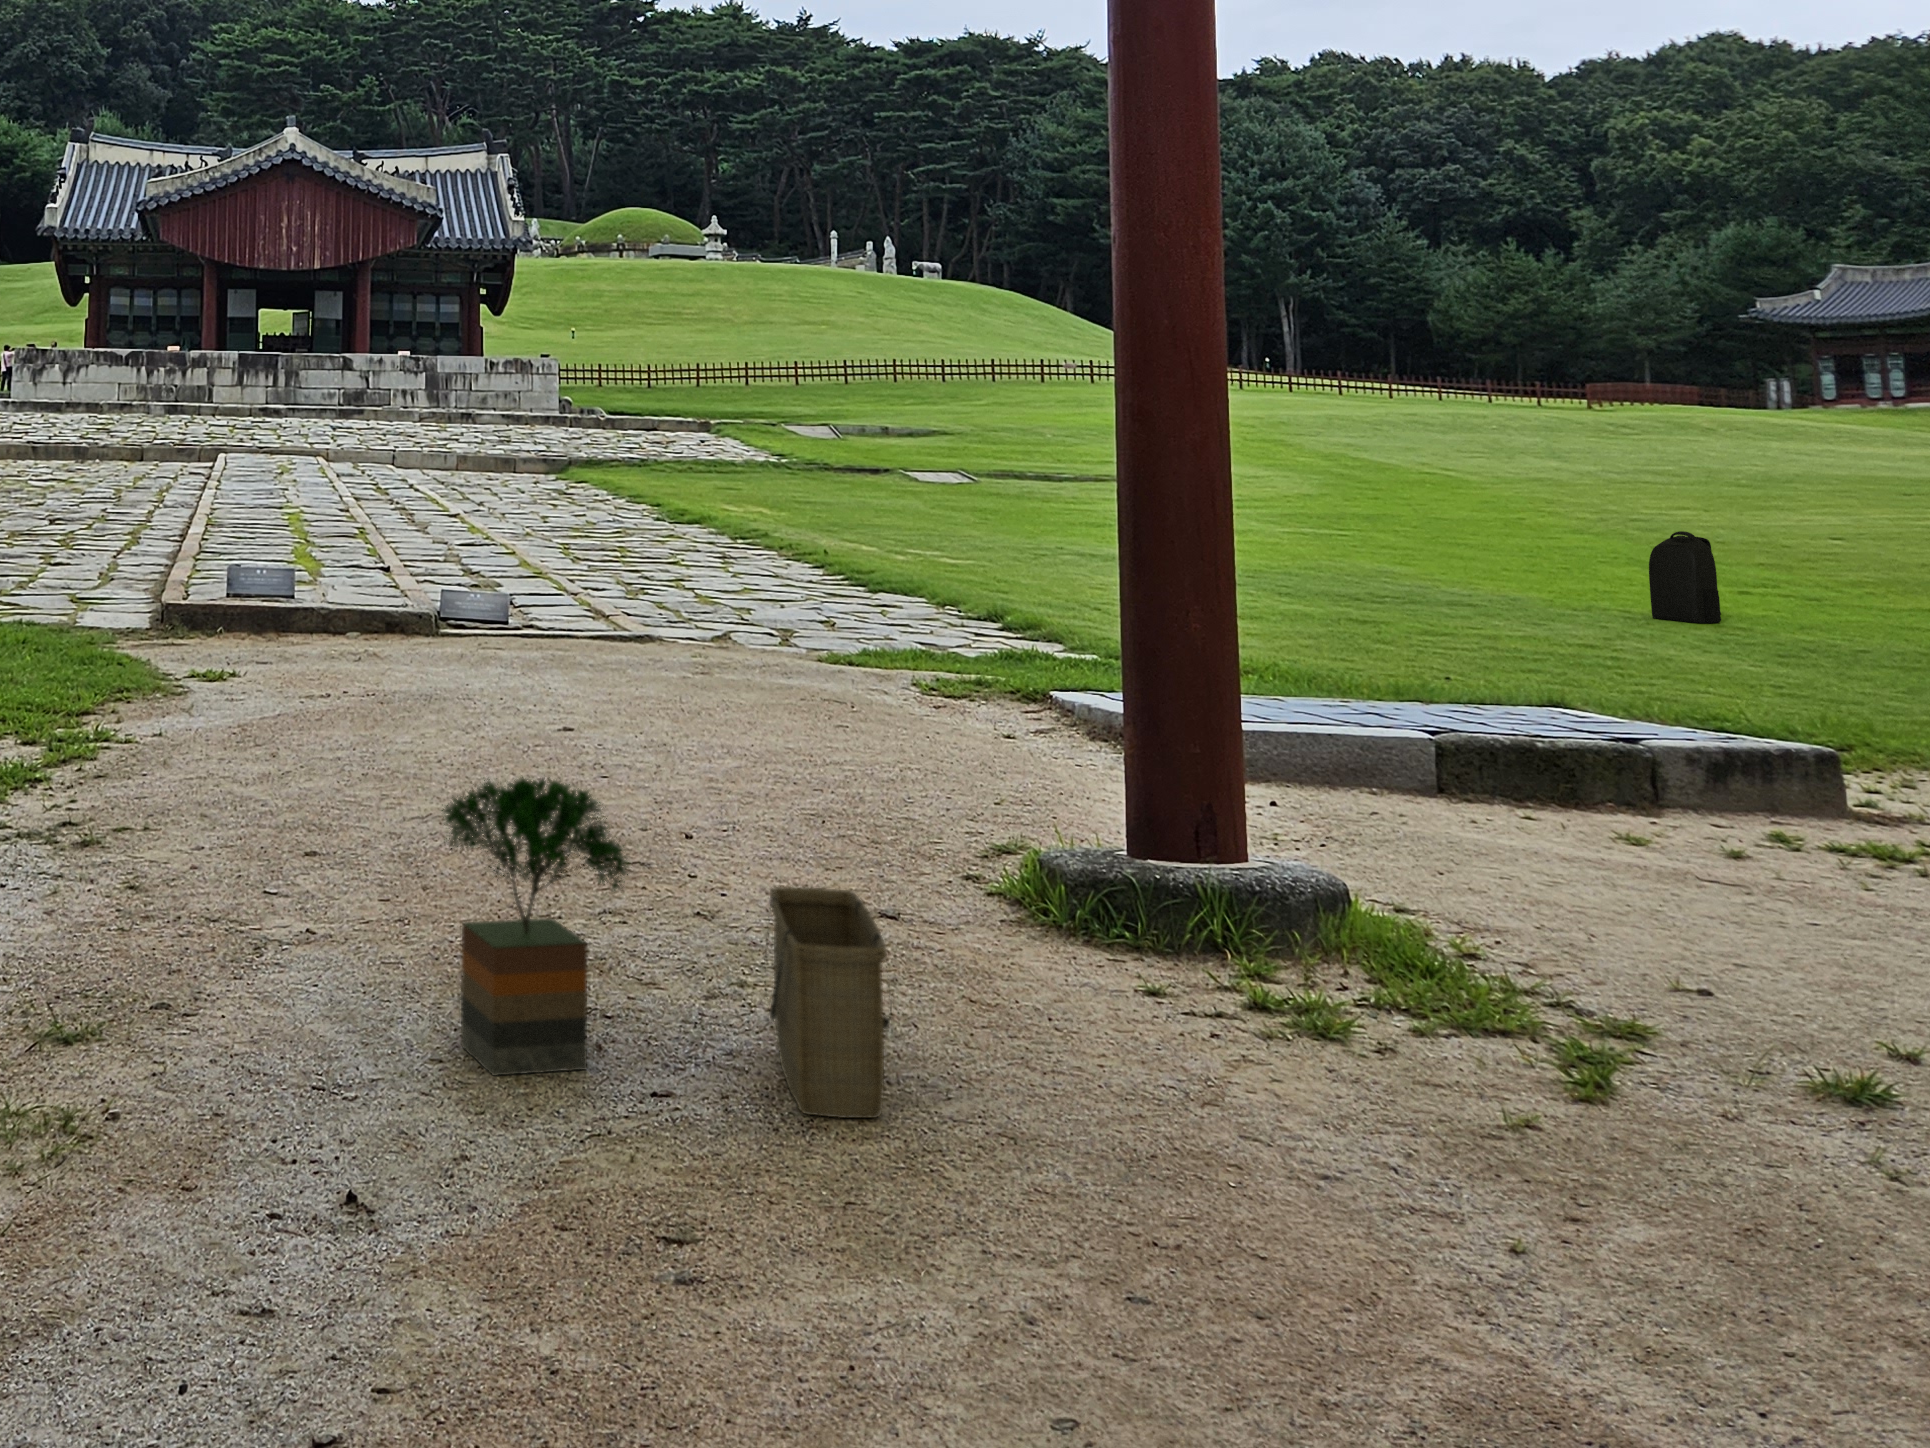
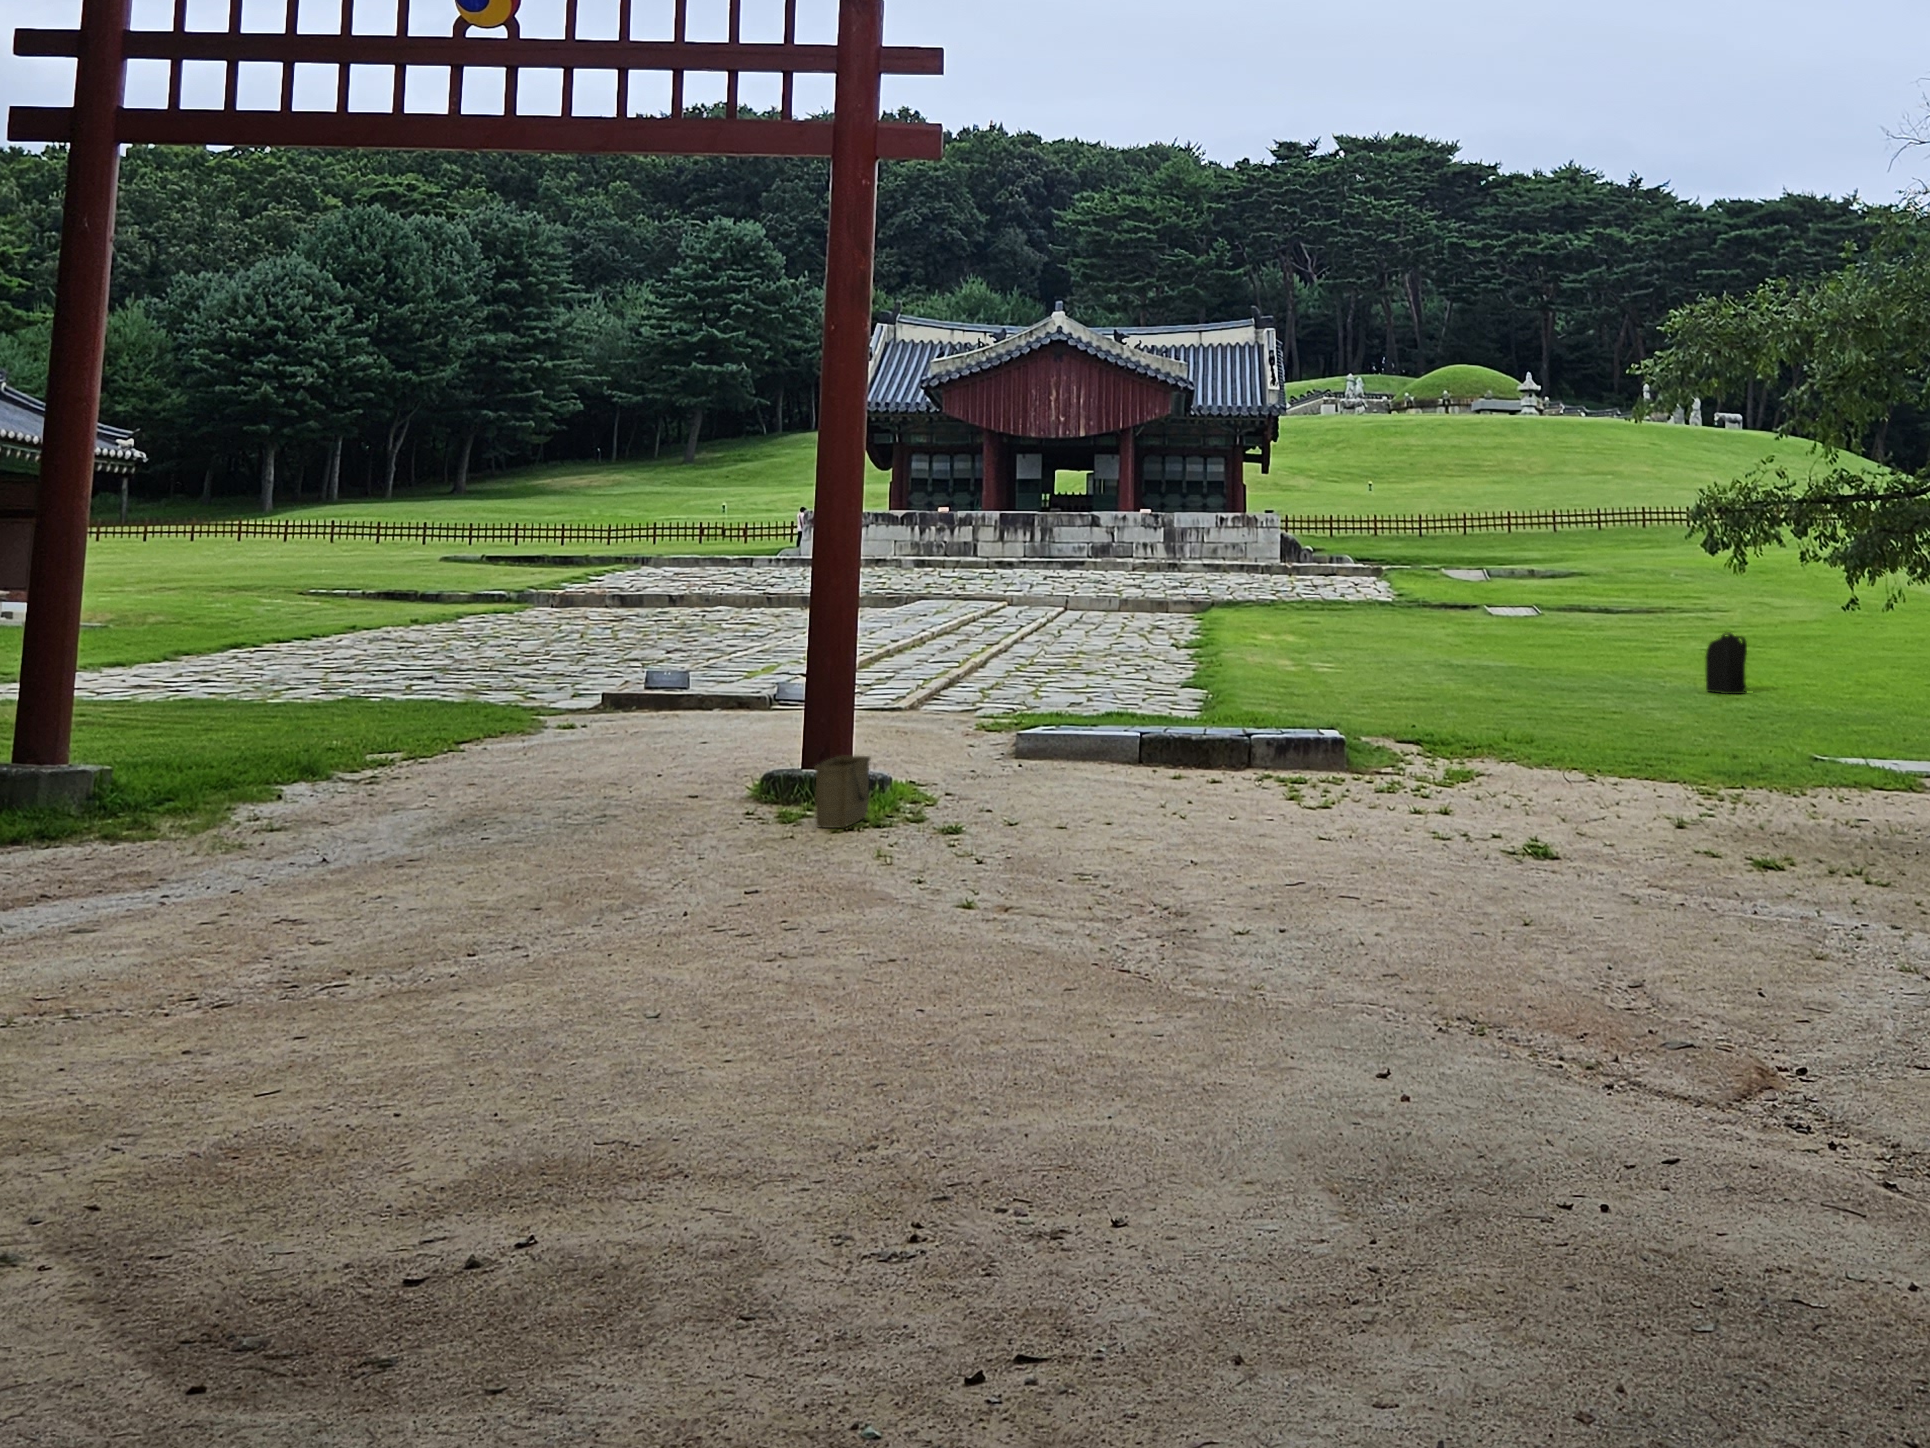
potted tree: present [441,777,628,1076] -> none [446,702,517,808]
basket: present [769,887,890,1118] -> present [814,756,871,828]

